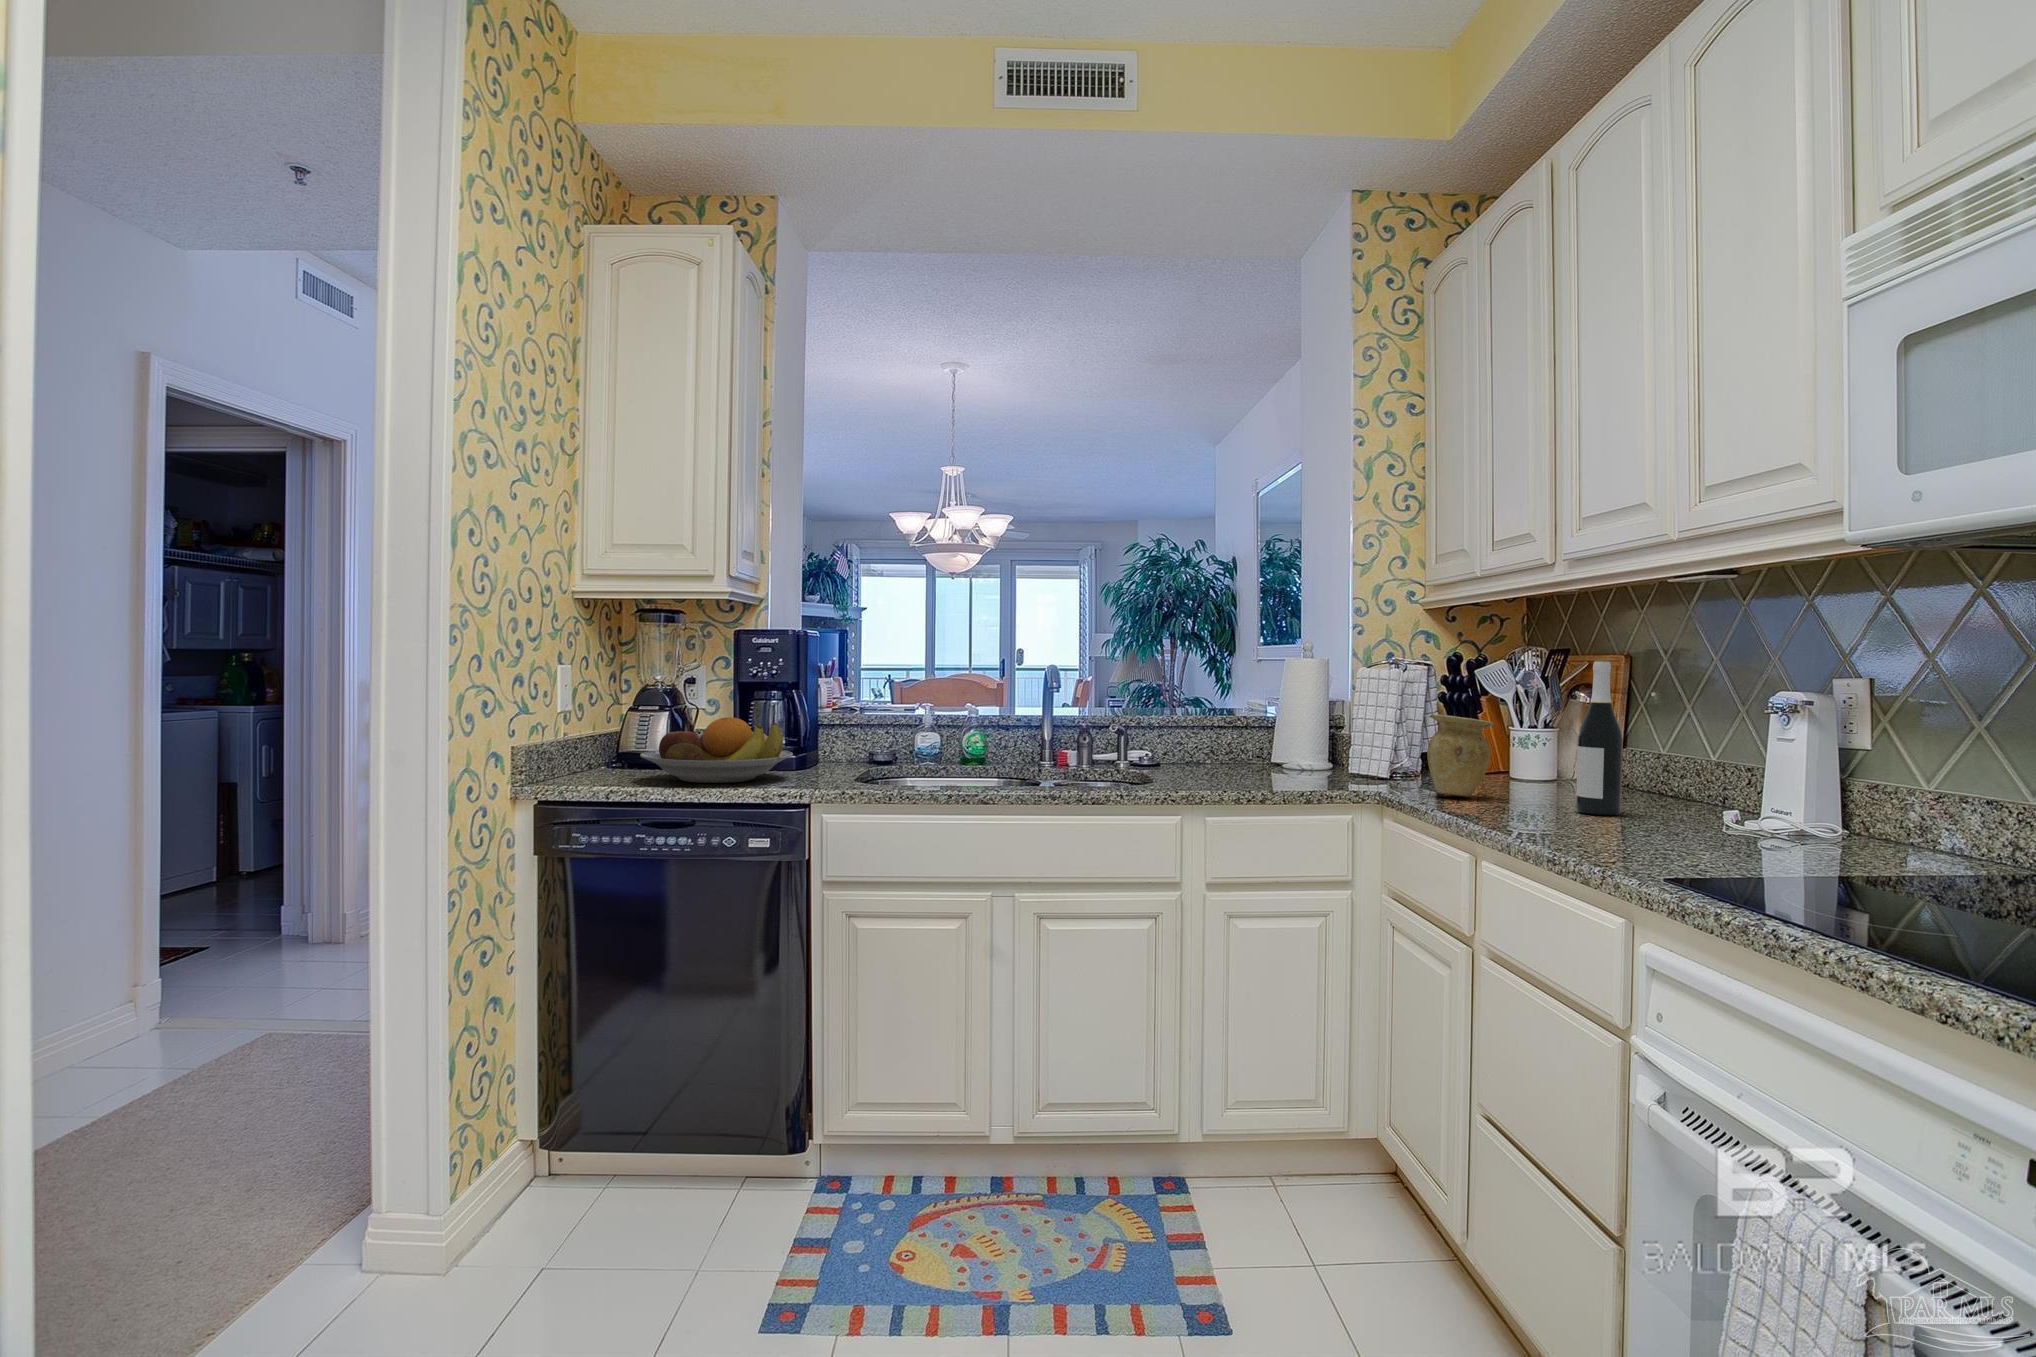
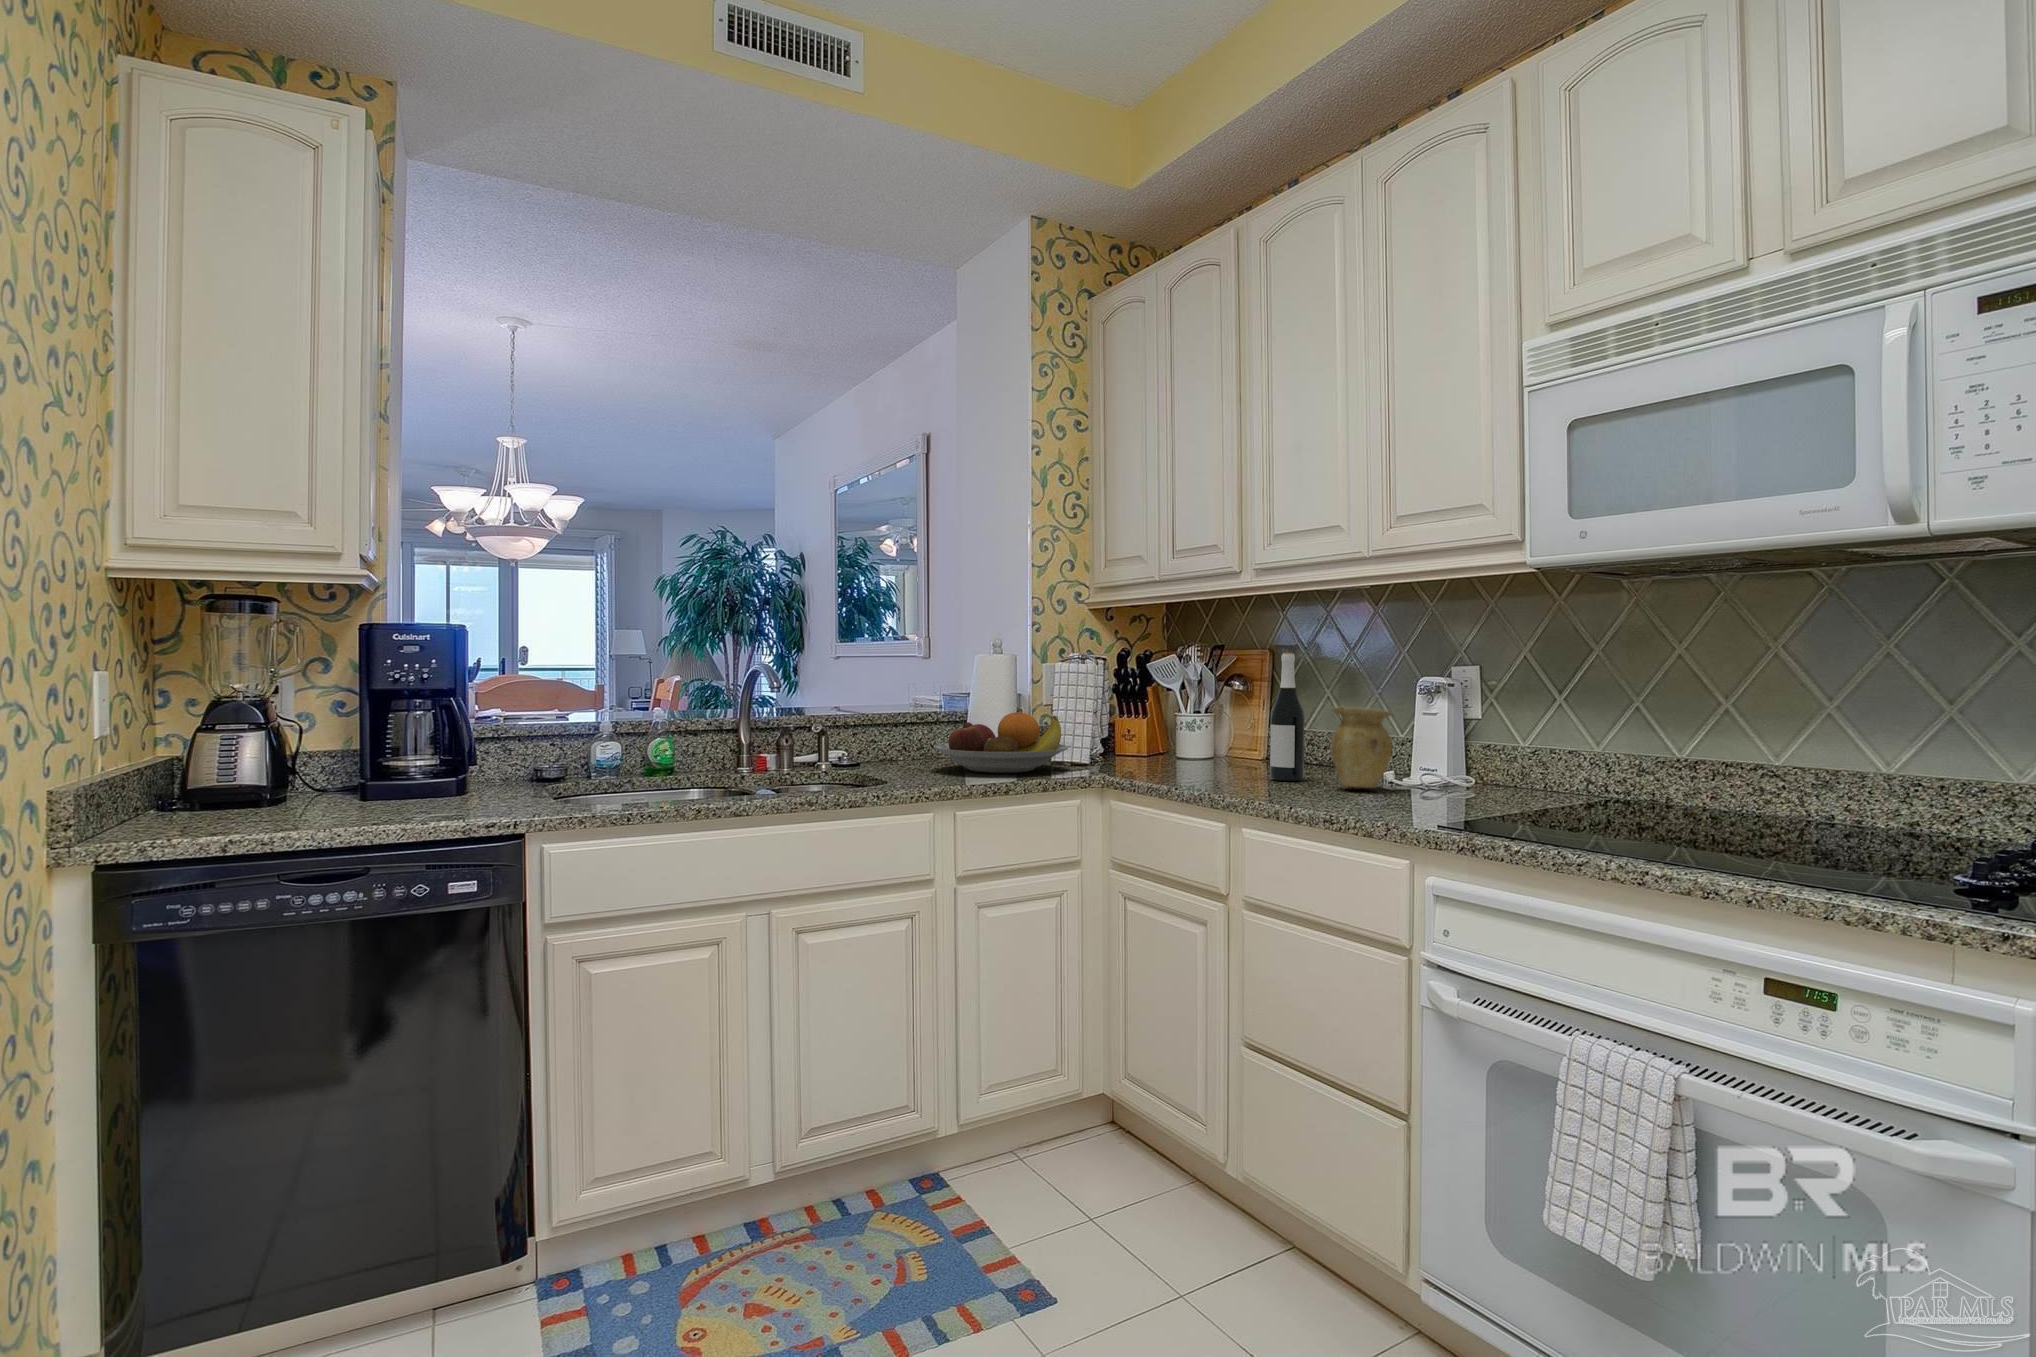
vase: present [1427,714,1494,796] -> present [1330,707,1393,788]
fruit bowl: present [640,717,793,783] -> present [934,712,1068,773]

